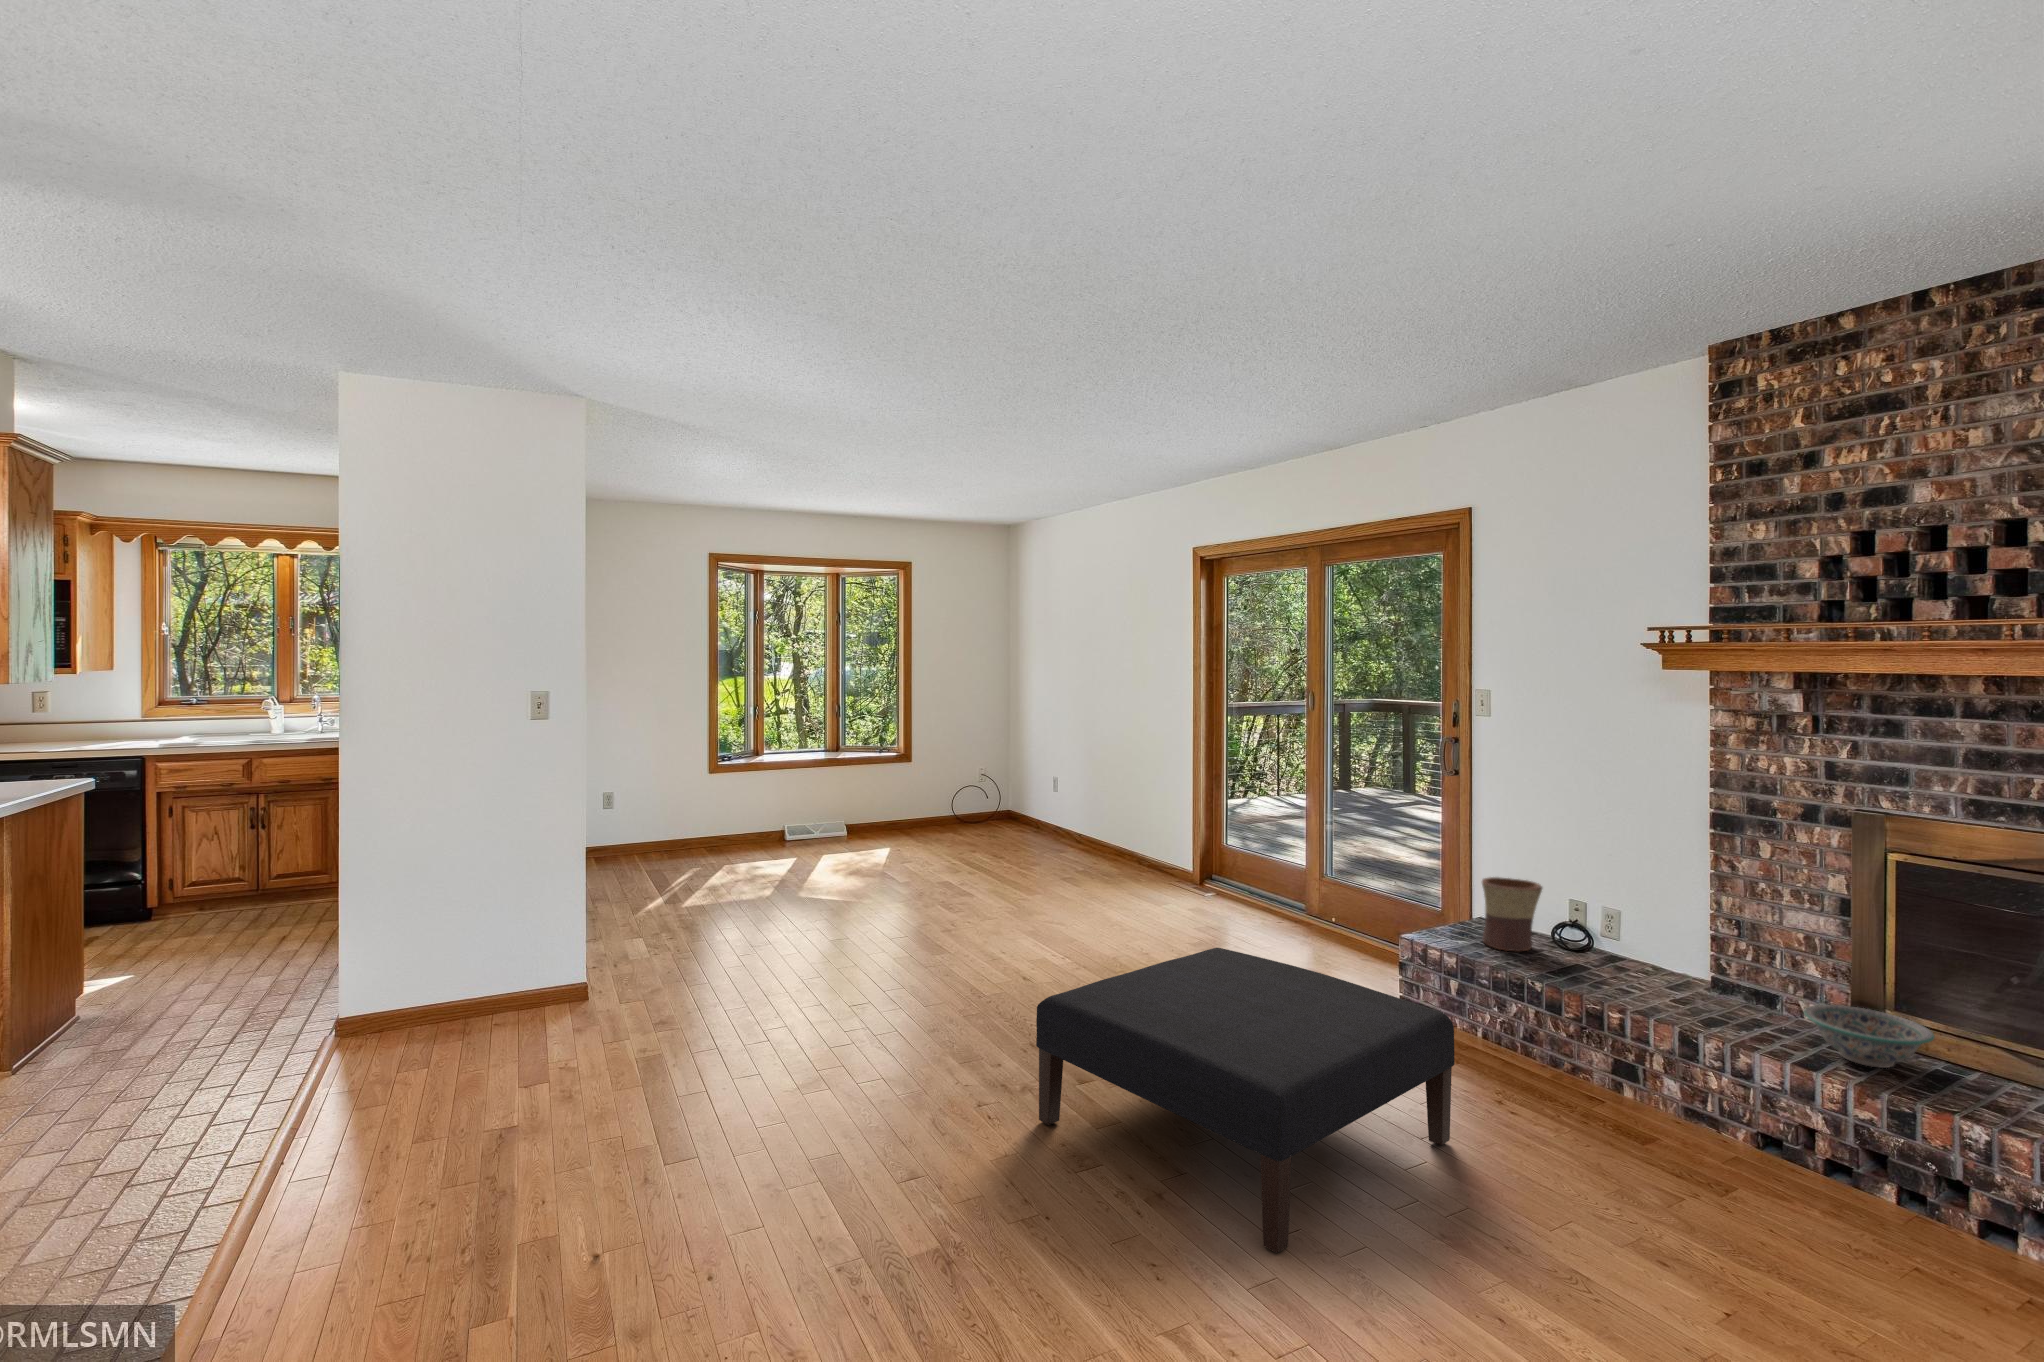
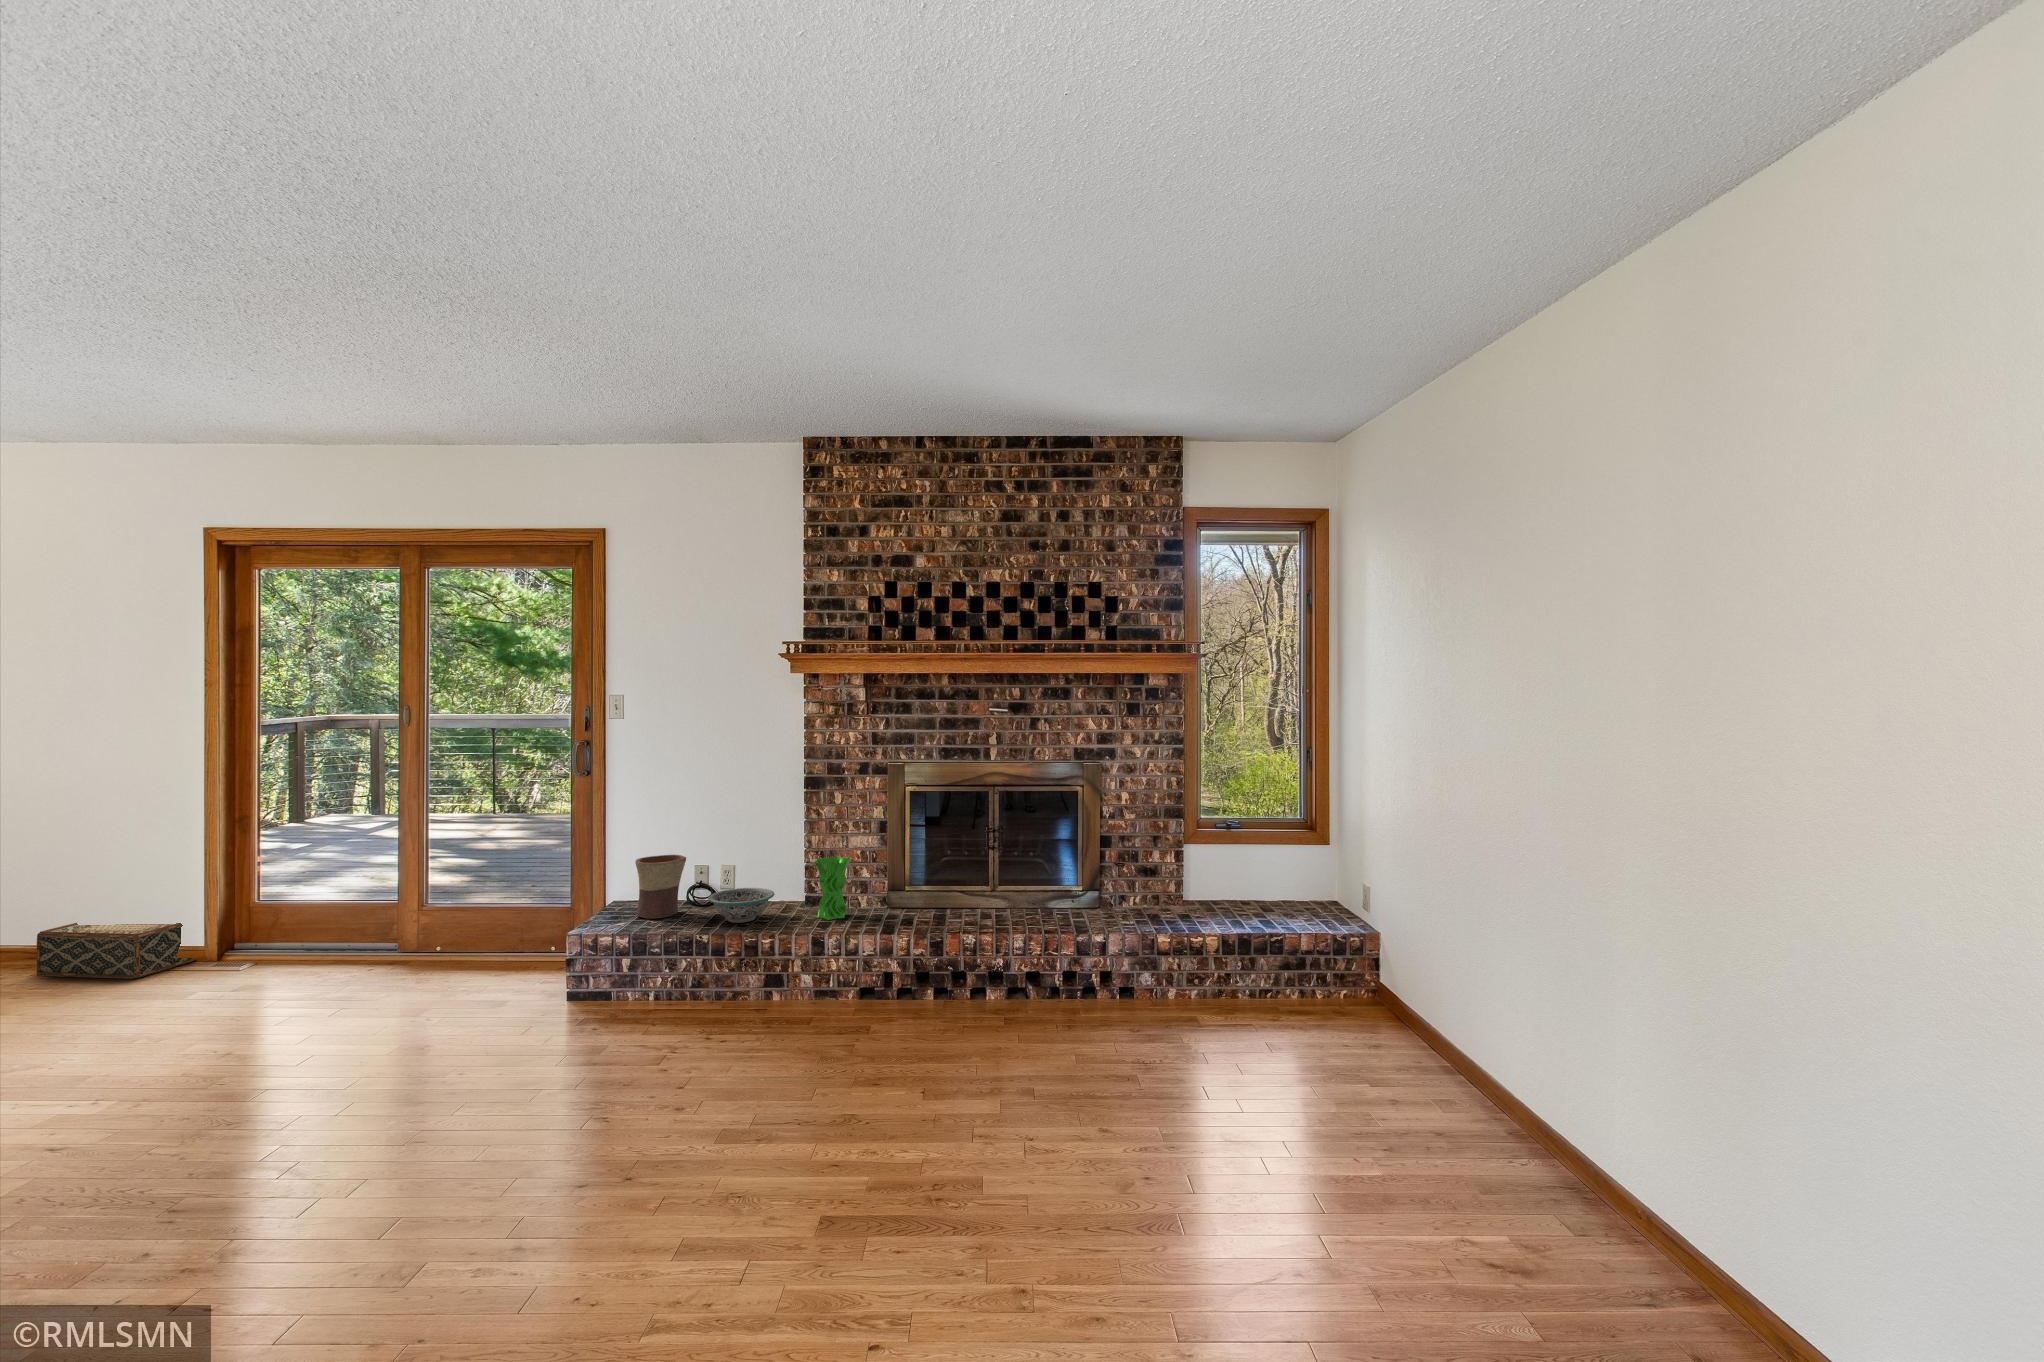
woven basket: none [1109,841,1189,891] -> present [36,923,198,979]
vase: none [1704,928,1772,1021] -> present [814,857,851,920]
ottoman: present [1036,948,1455,1253] -> none [213,971,689,1280]
decorative bowl: present [1804,1005,1934,1068] -> present [708,888,774,923]

